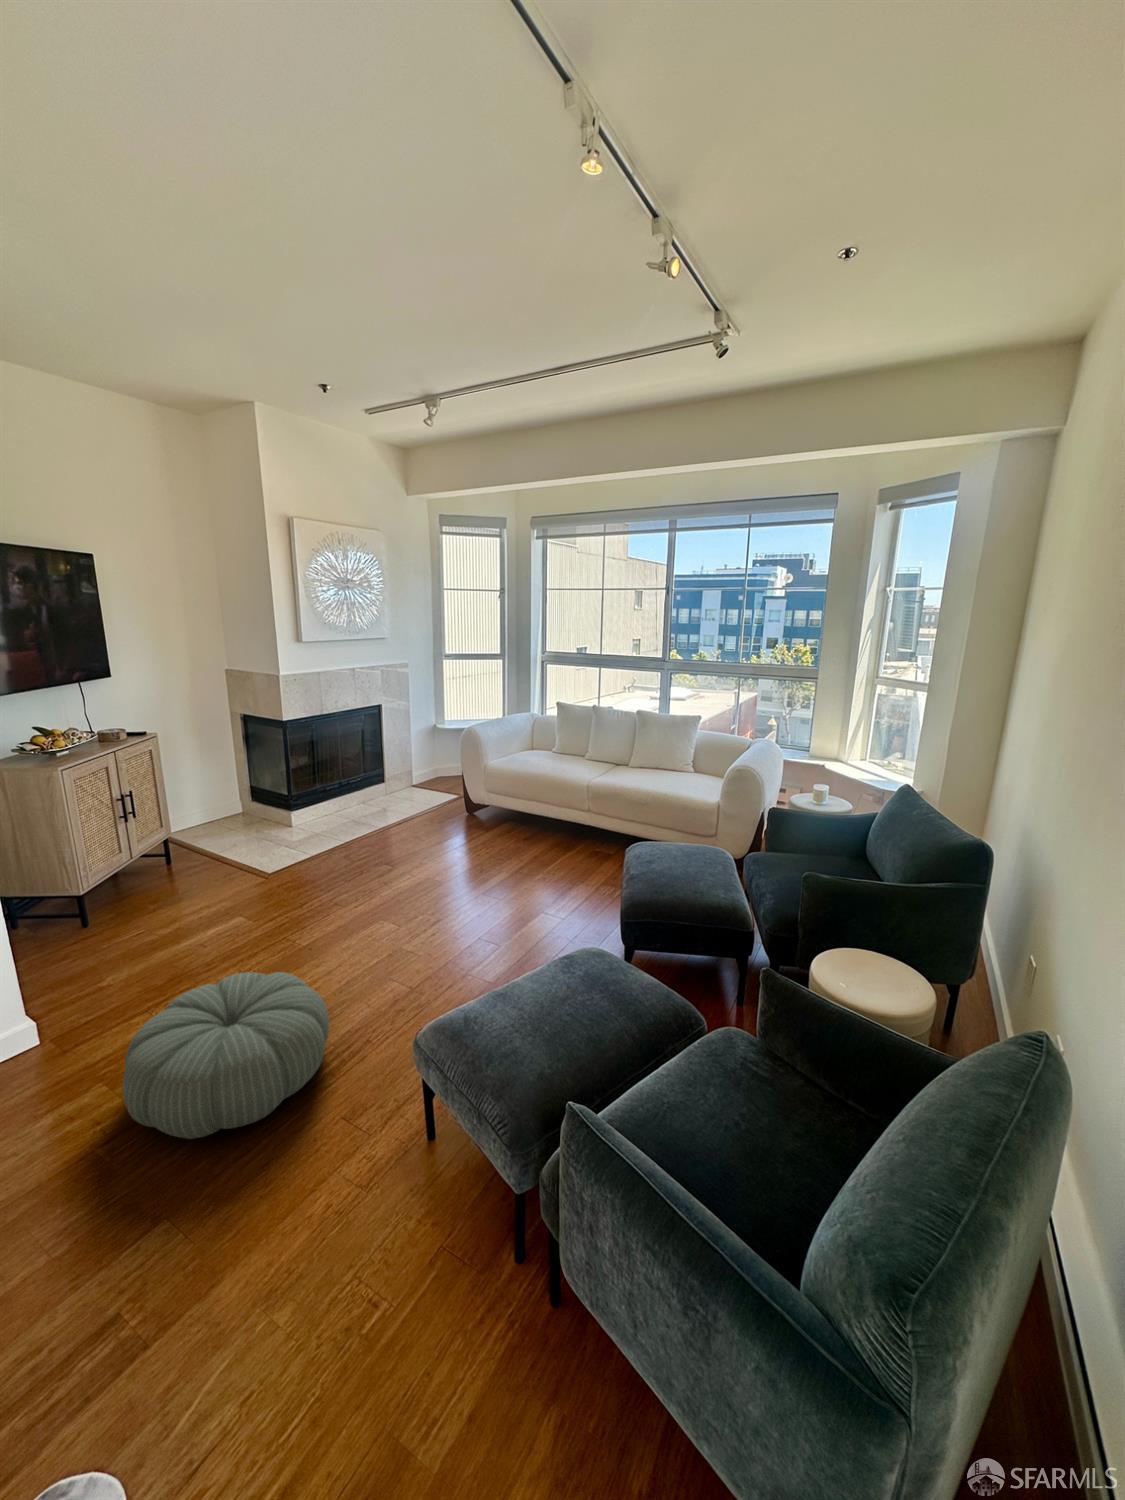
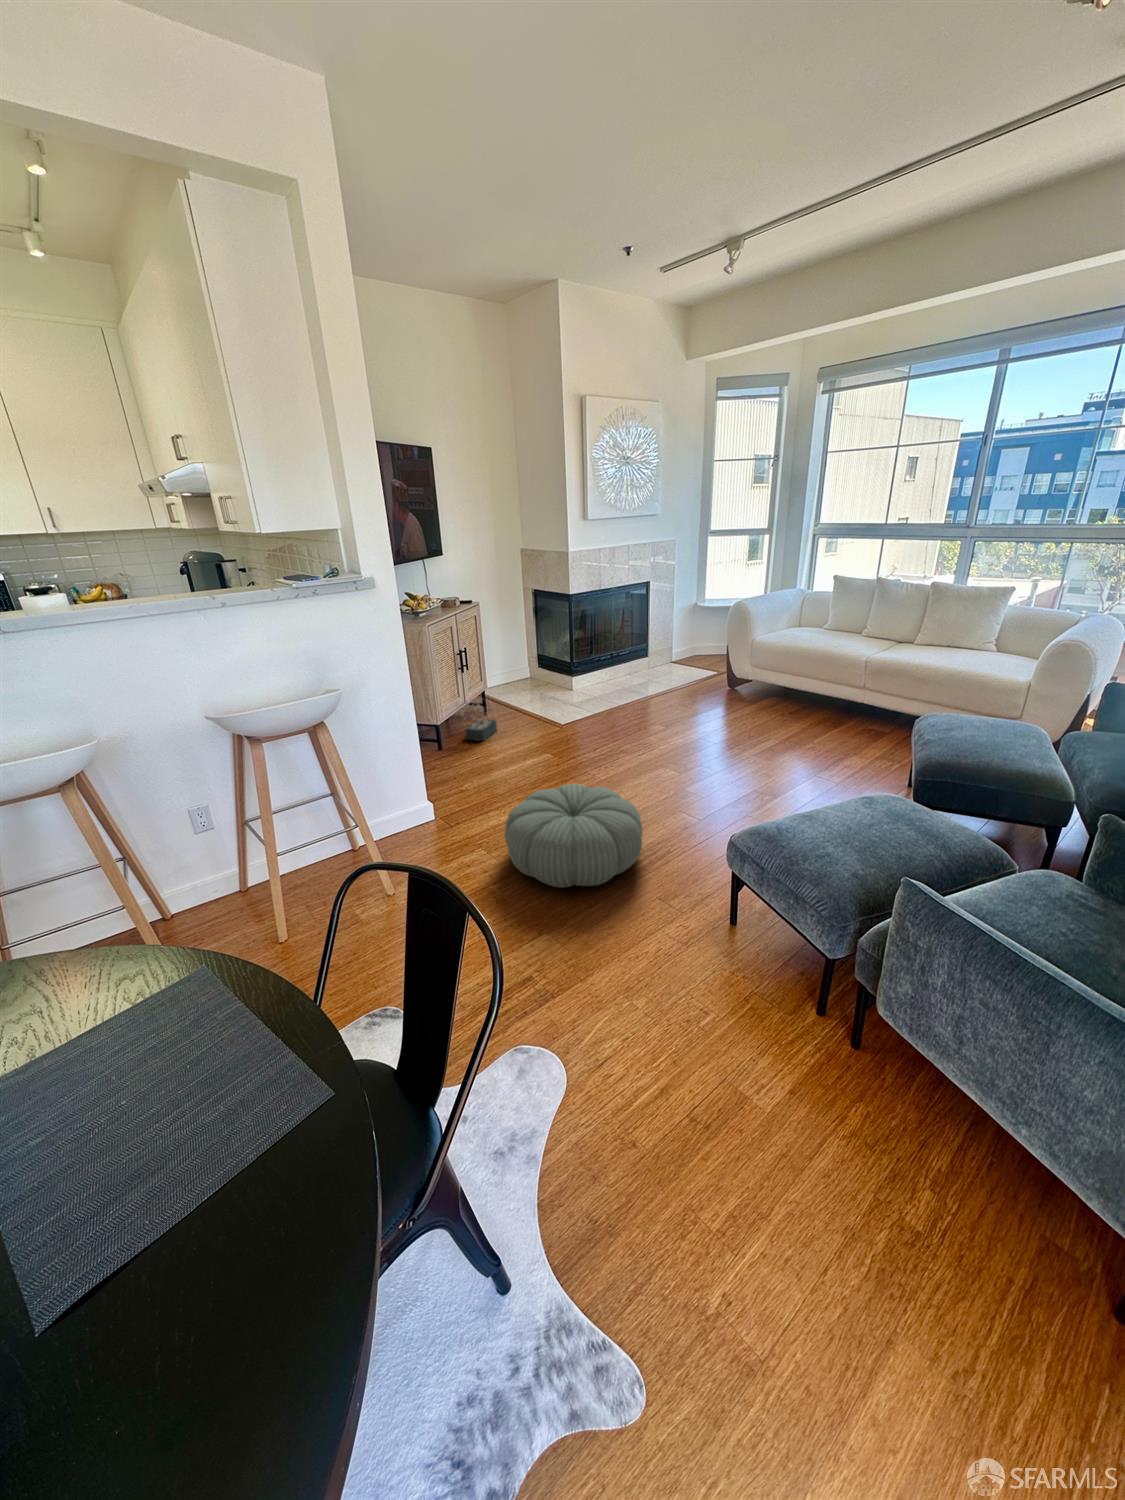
decorative plant: none [108,851,177,908] -> present [456,700,497,741]

